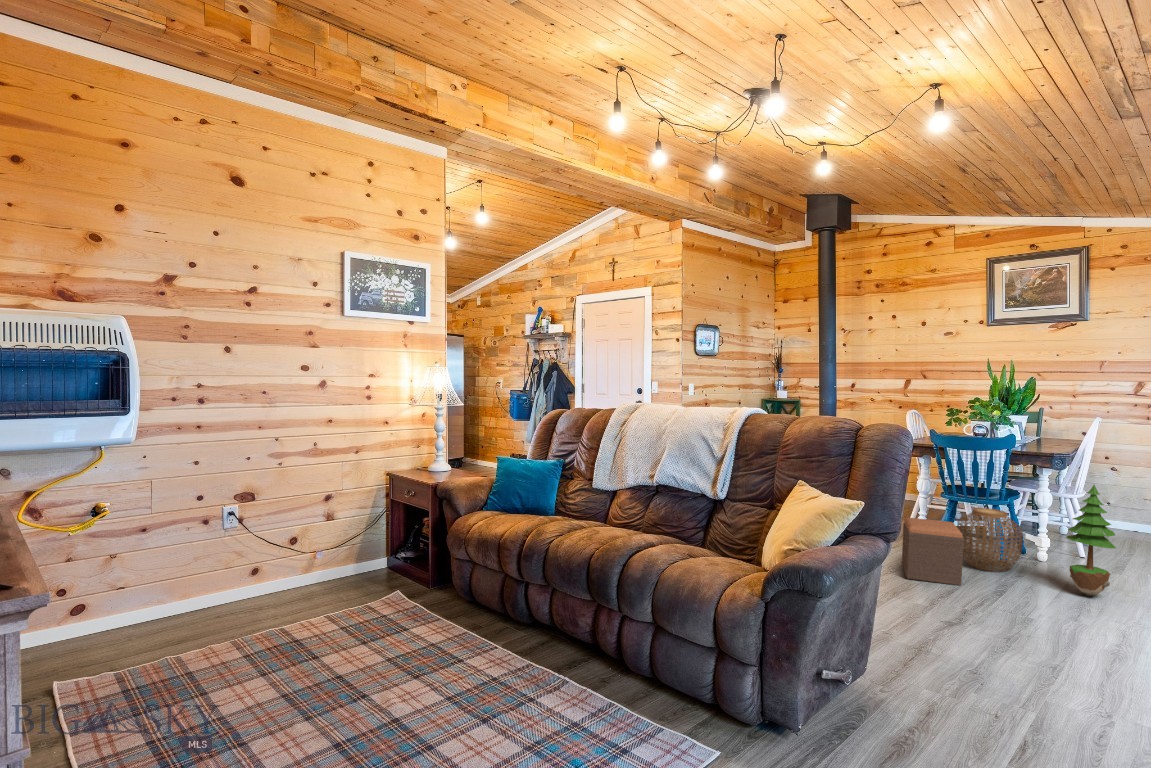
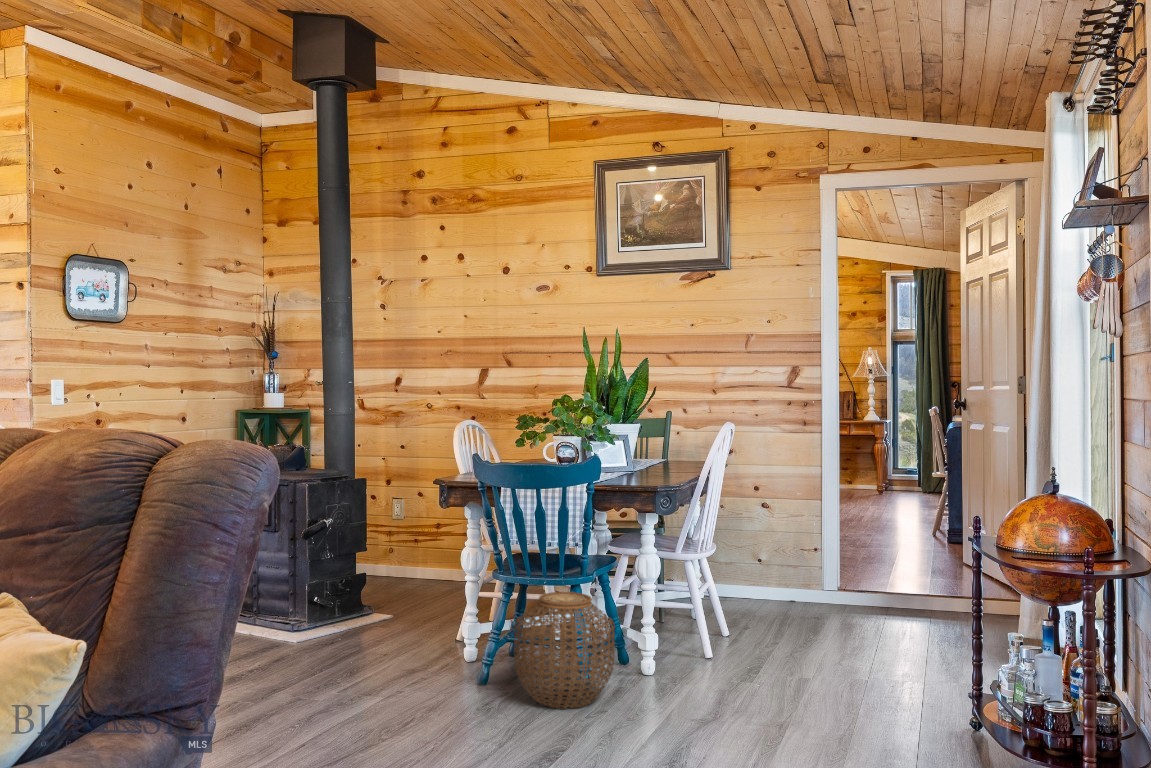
potted tree: present [1066,485,1116,596] -> none [665,537,737,736]
footstool: present [902,518,963,586] -> none [409,627,506,752]

